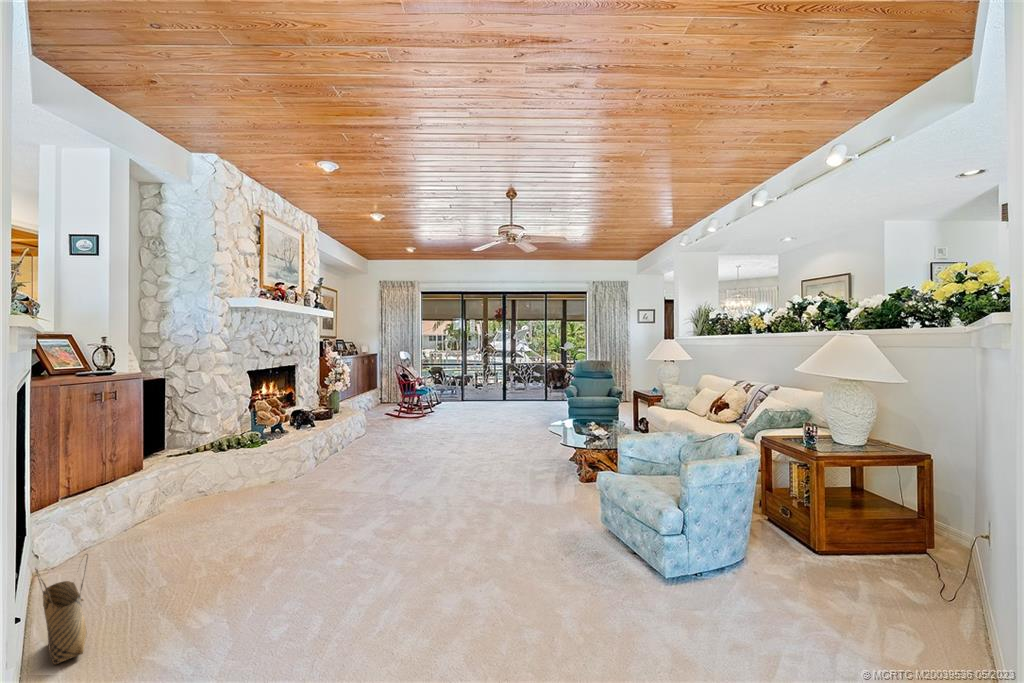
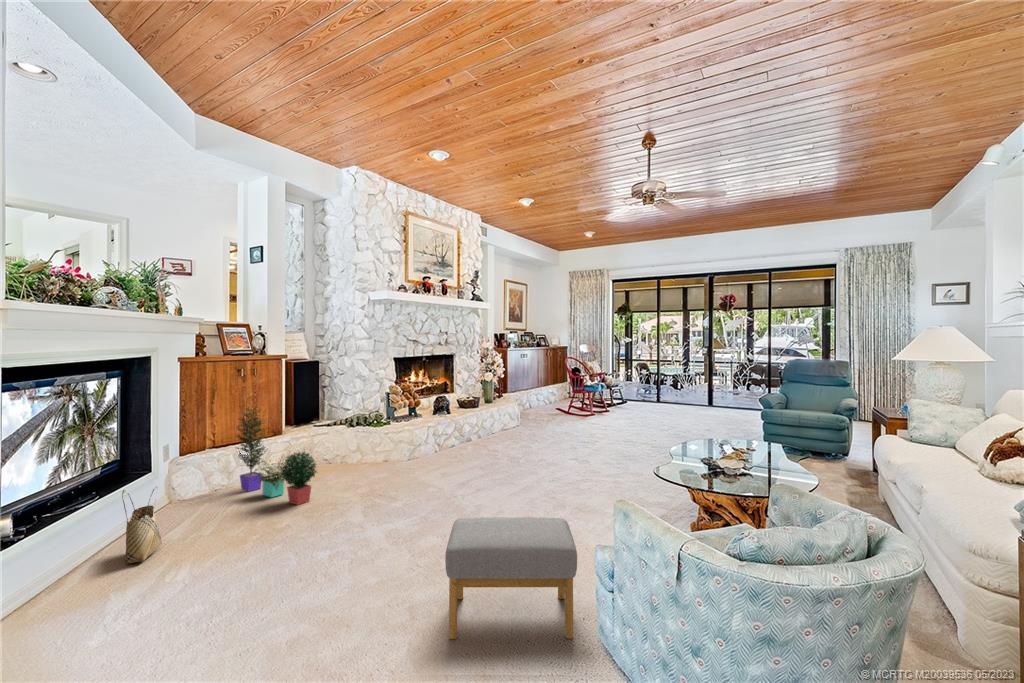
potted plant: none [96,438,236,546] -> present [237,407,317,505]
footstool: none [494,503,620,624] -> present [445,517,577,639]

